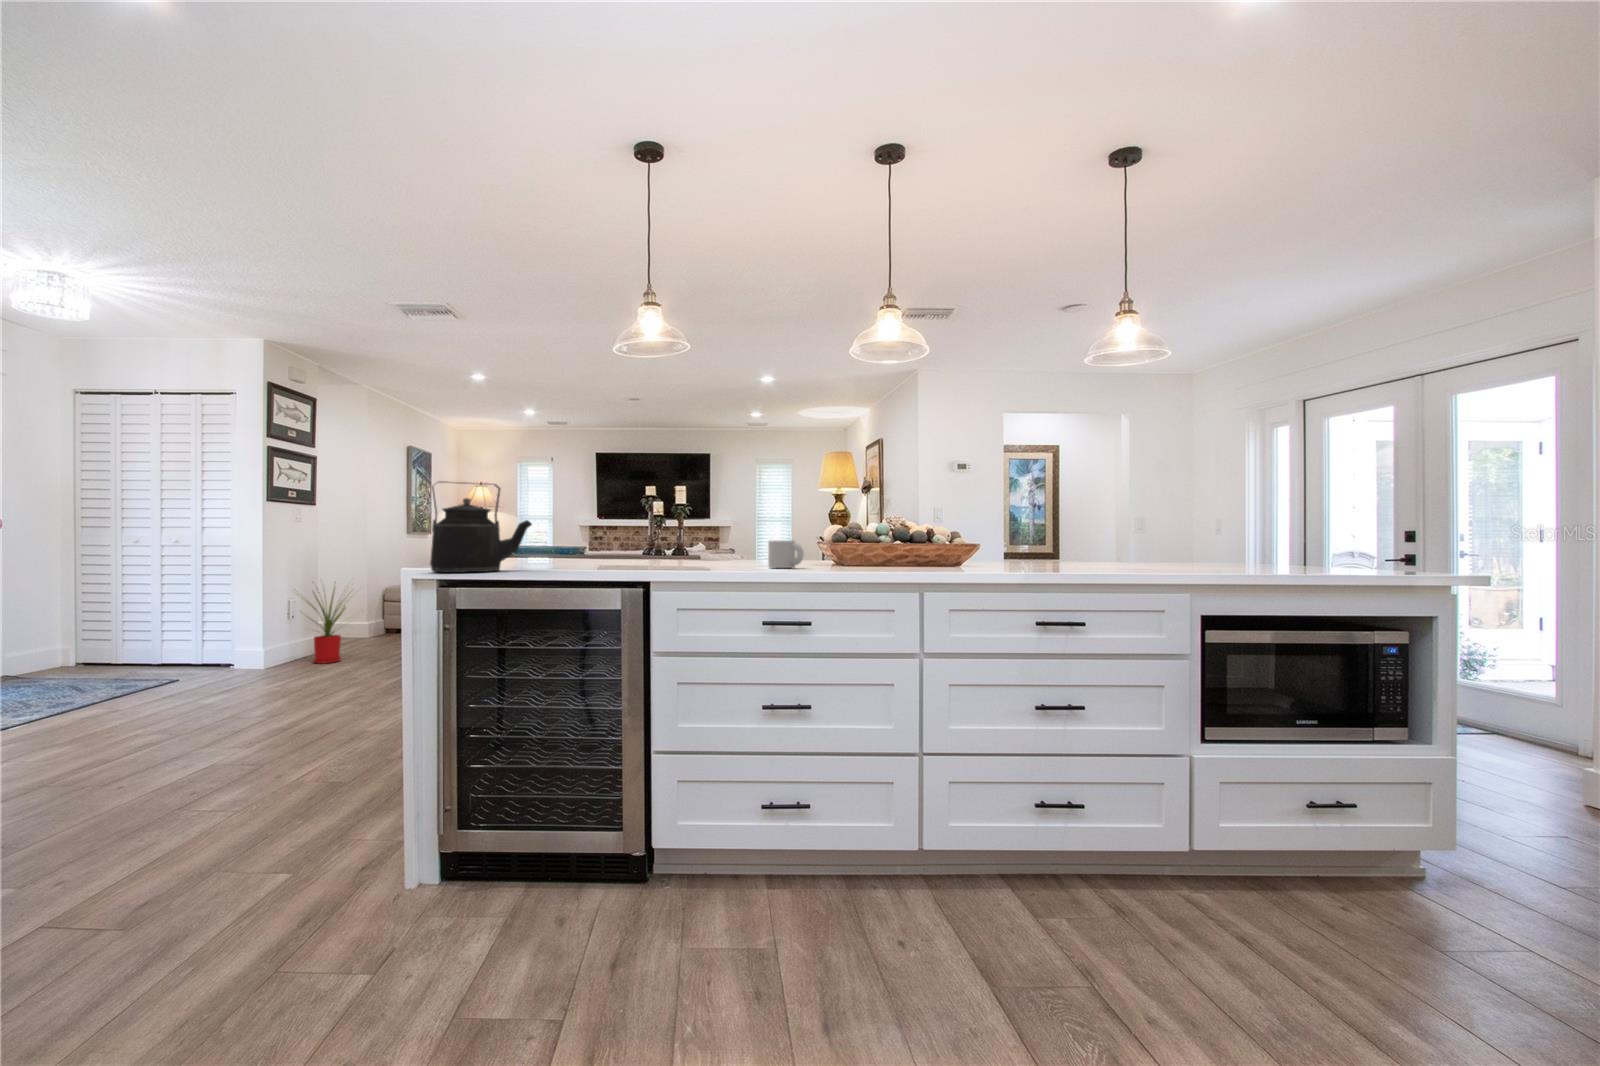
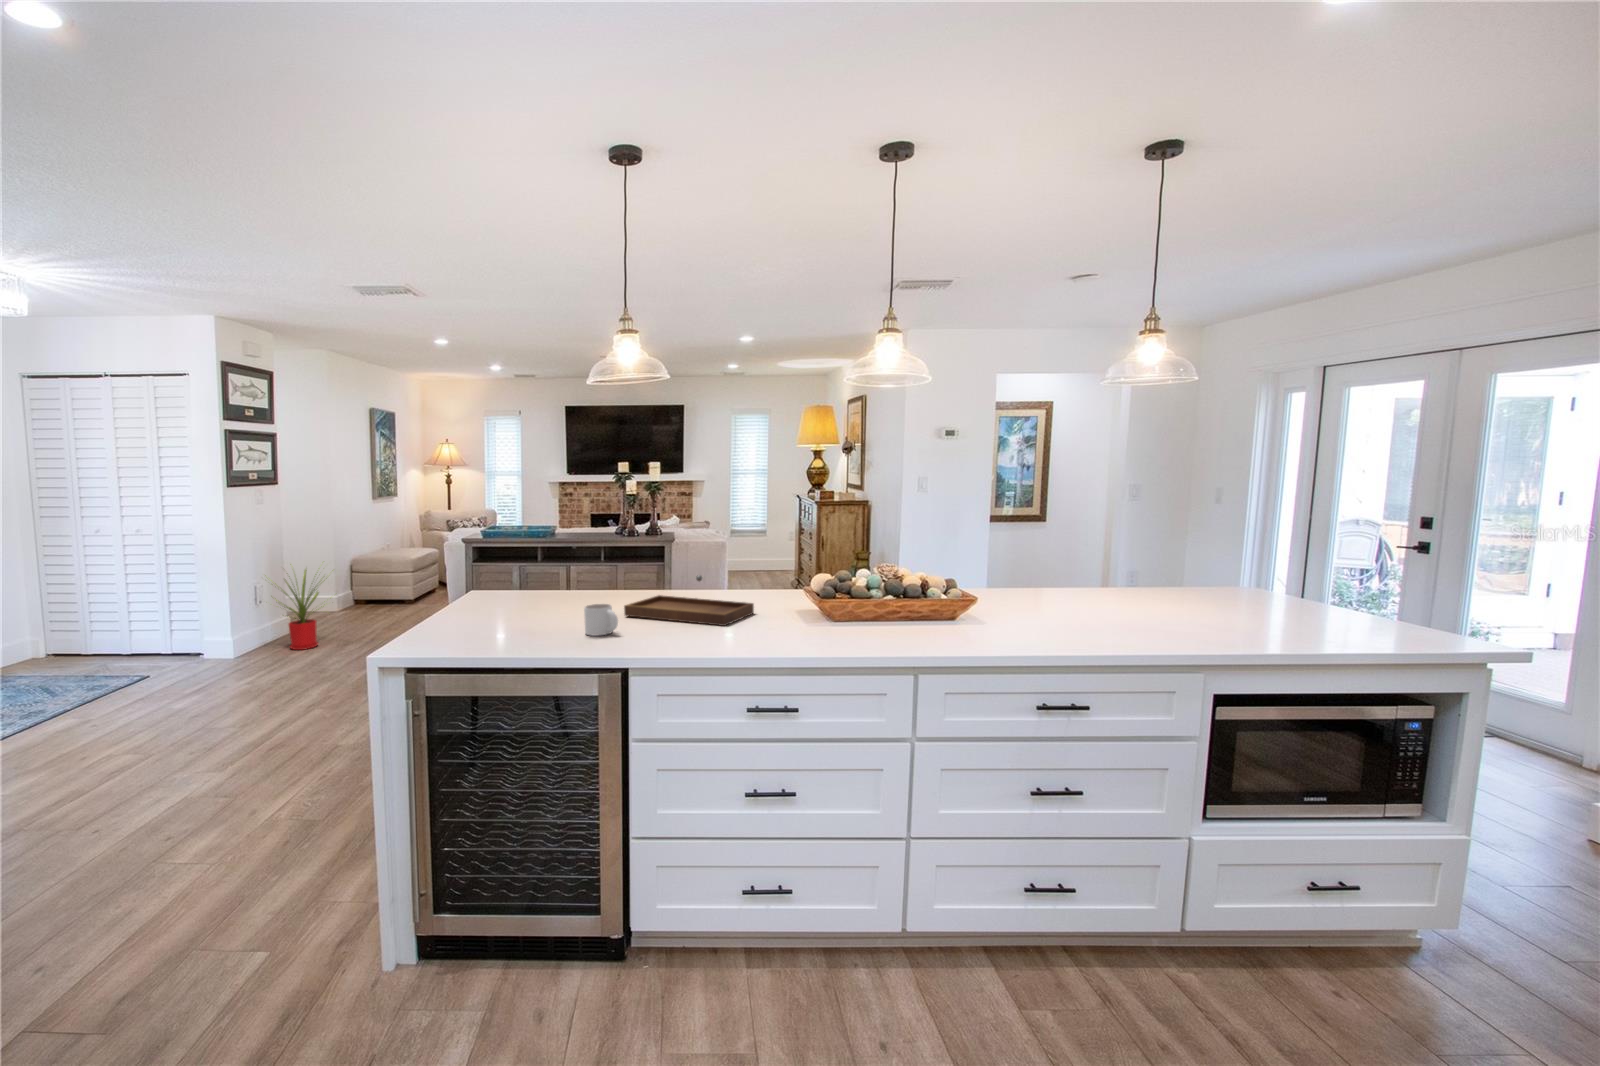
kettle: present [430,481,532,572] -> none [432,554,532,650]
tray: none [627,526,758,568] -> present [624,575,754,626]
mug: present [768,540,804,568] -> present [584,604,618,636]

